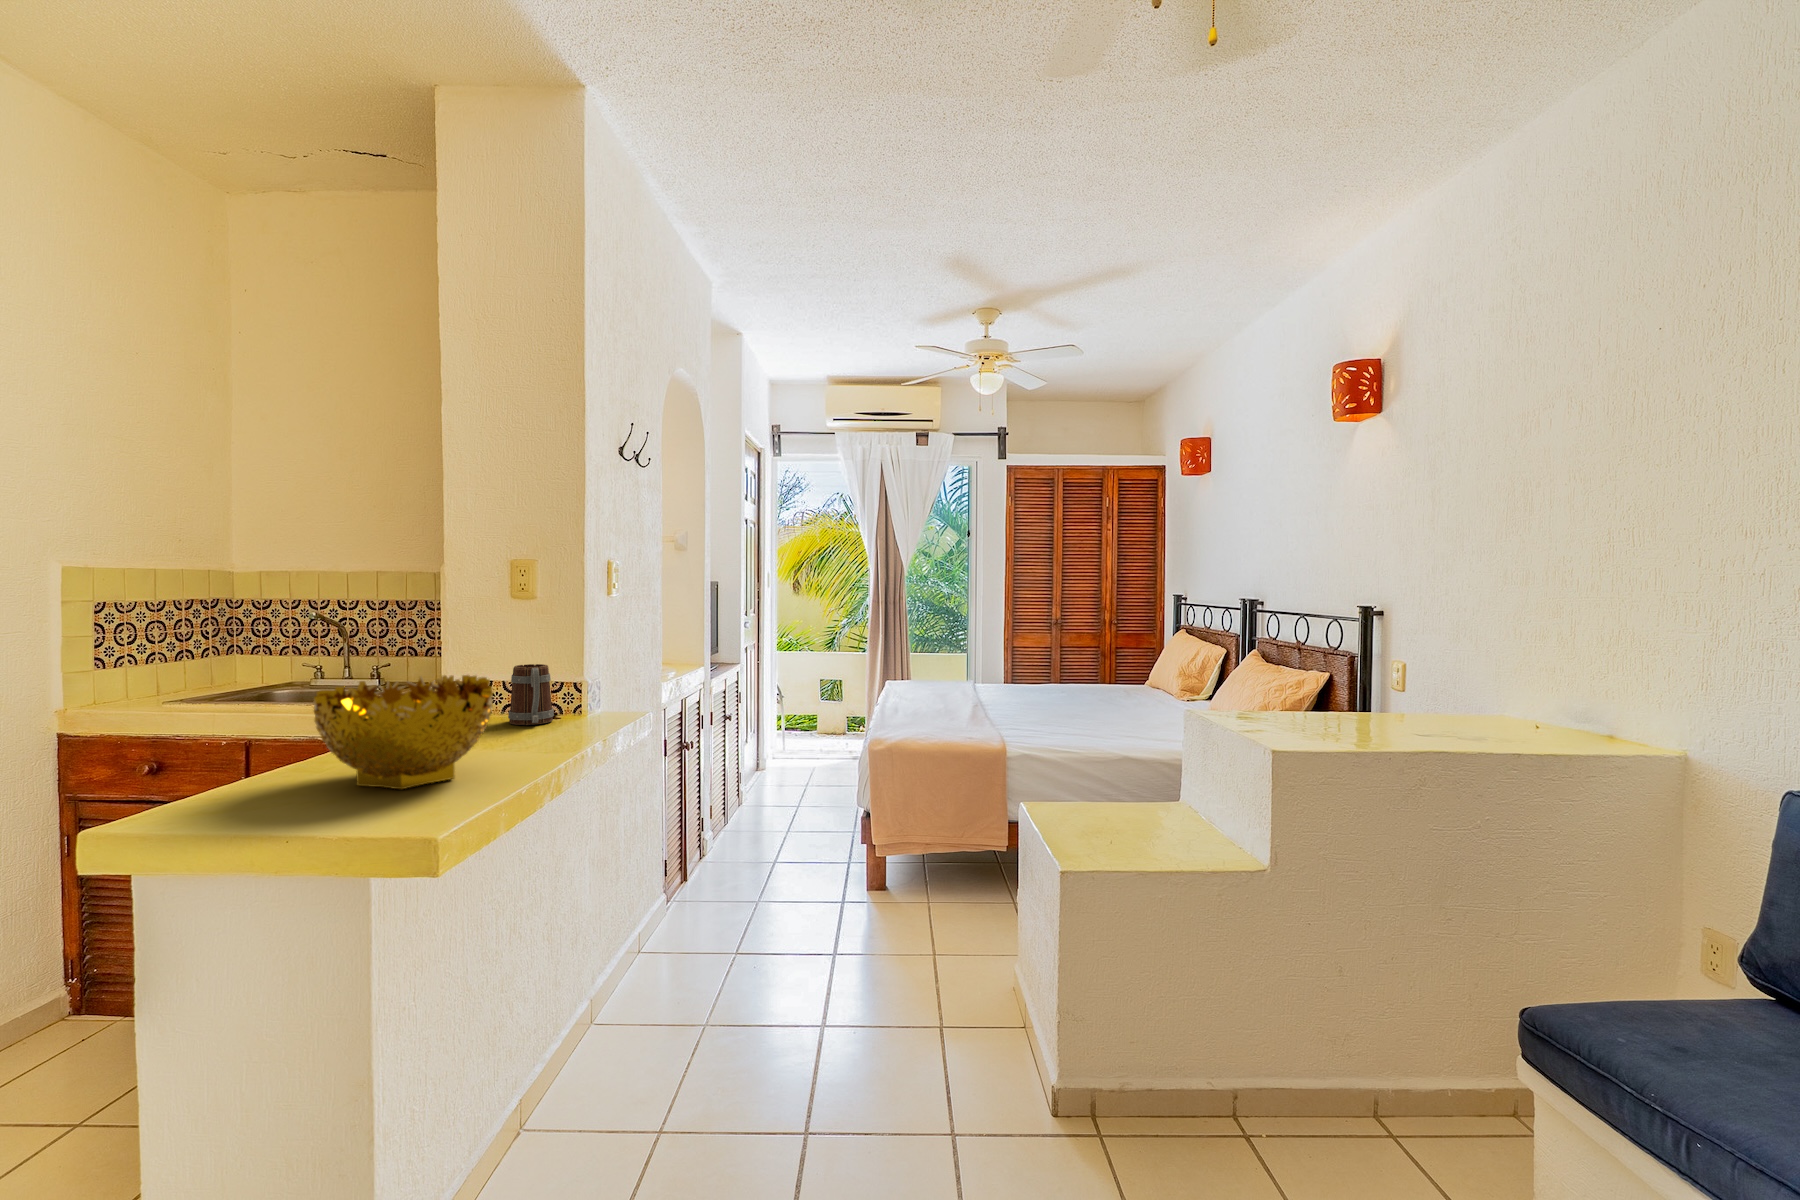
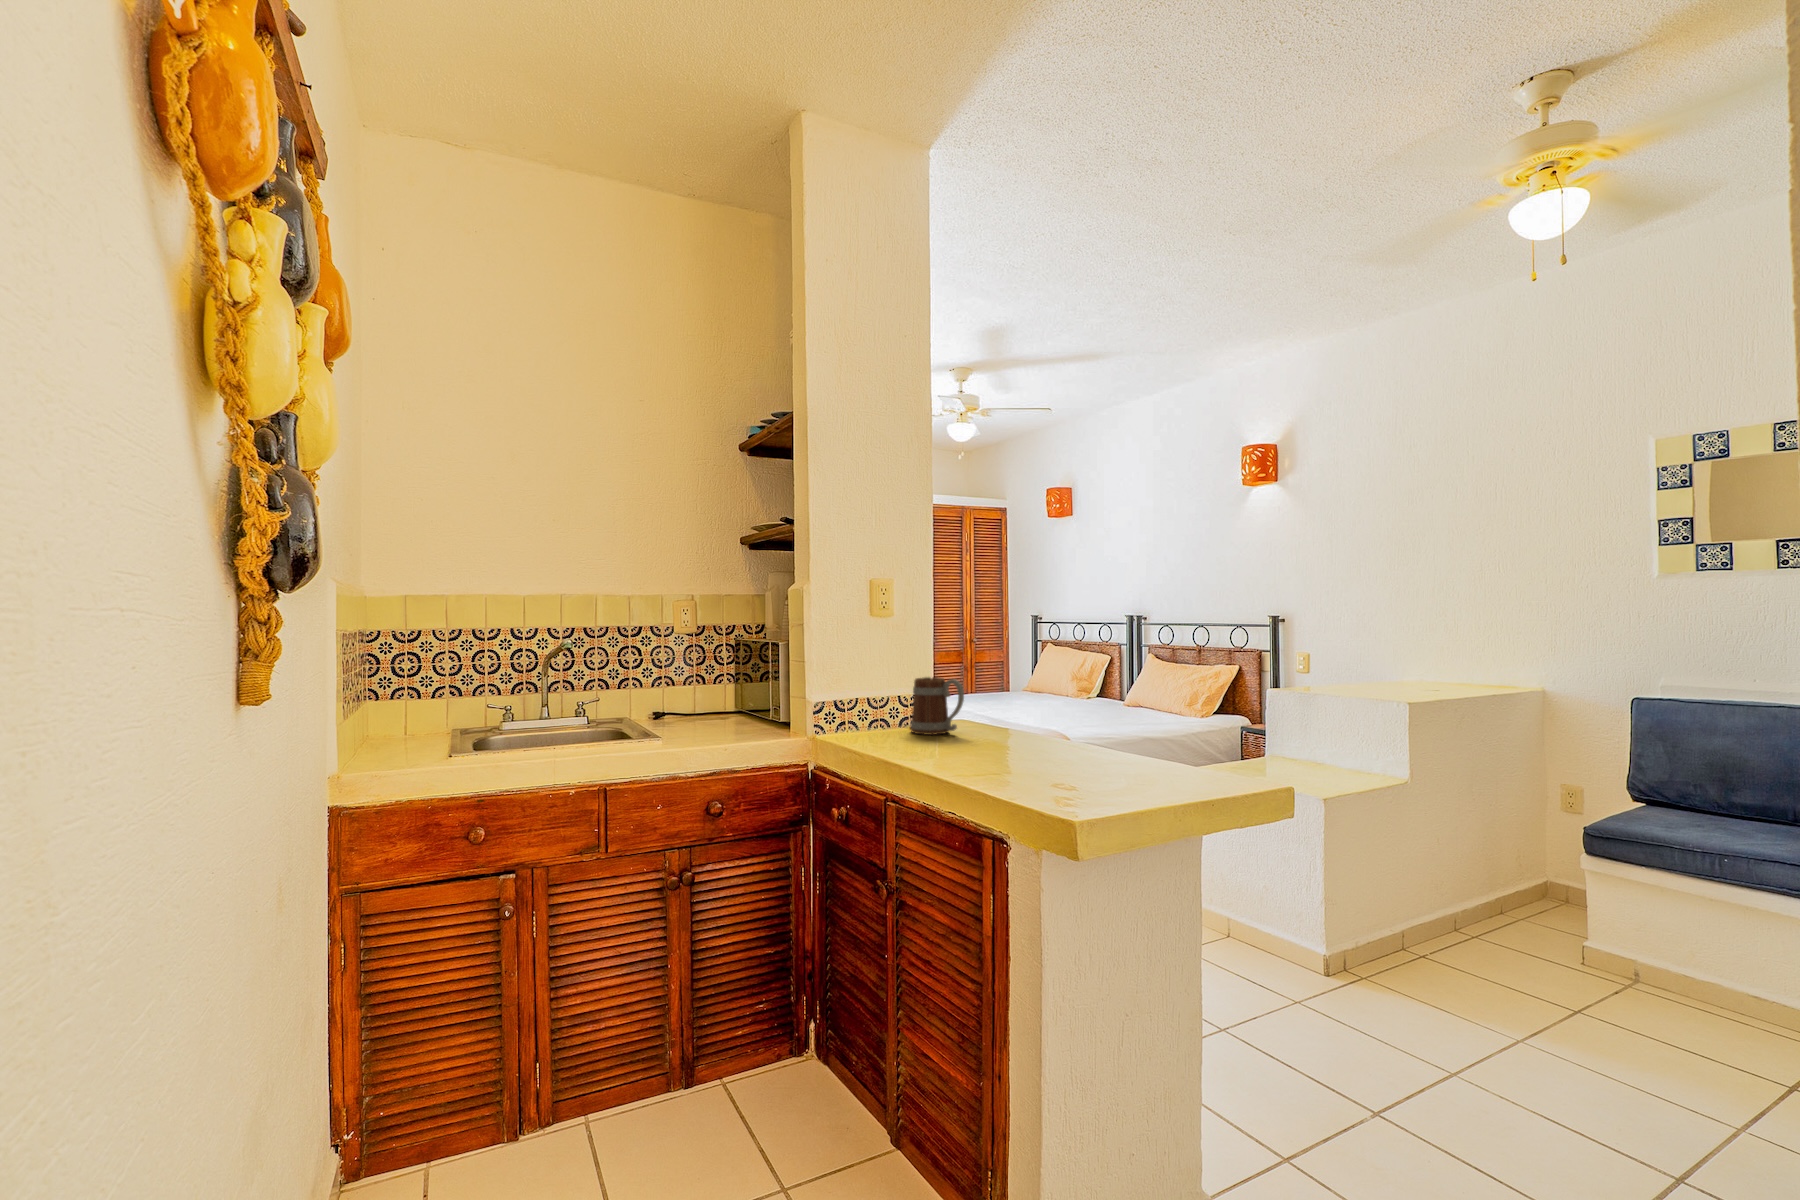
decorative bowl: present [314,675,493,789] -> none [1010,677,1152,777]

